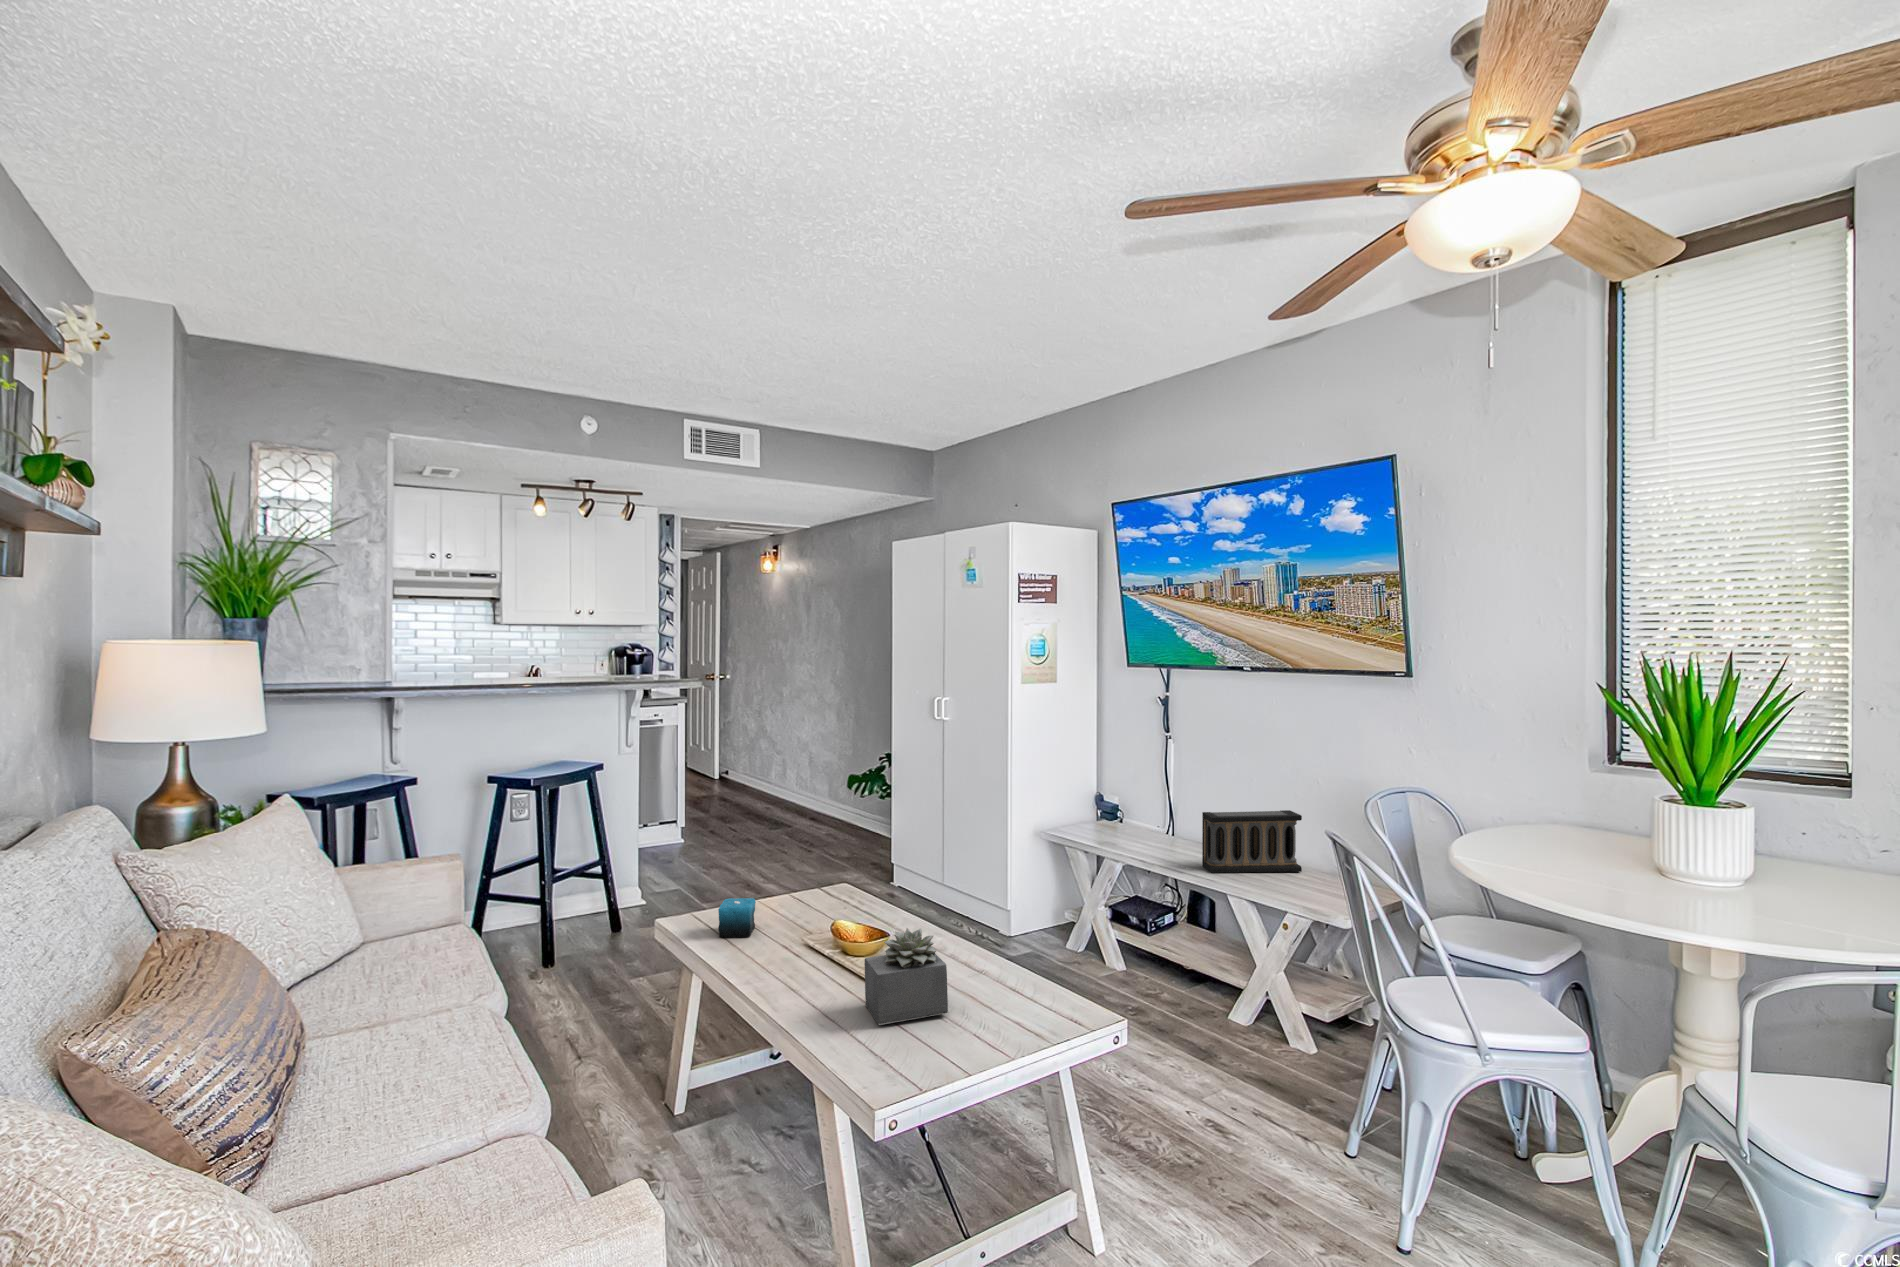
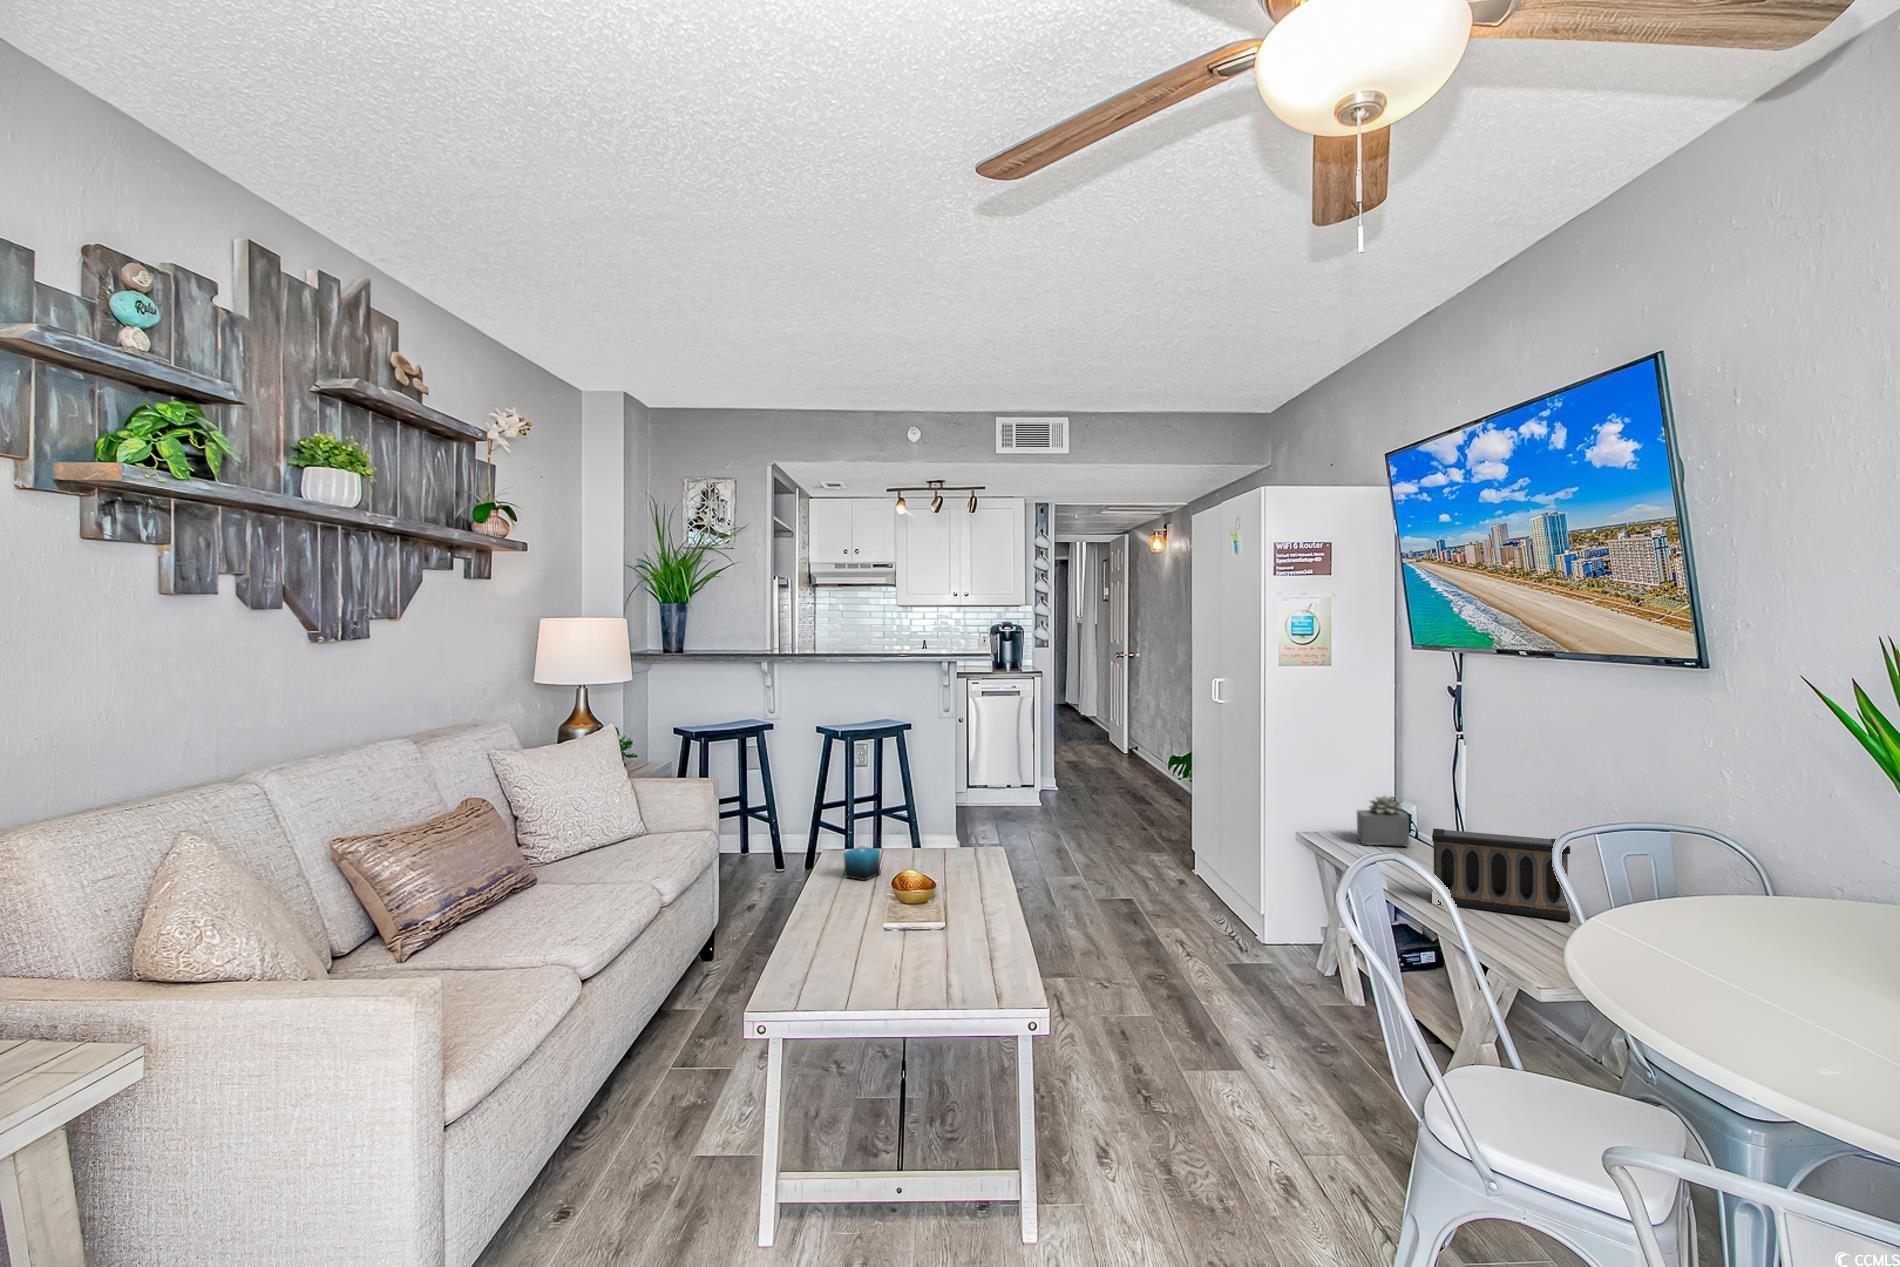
succulent plant: present [864,928,949,1025] -> present [1357,796,1409,845]

